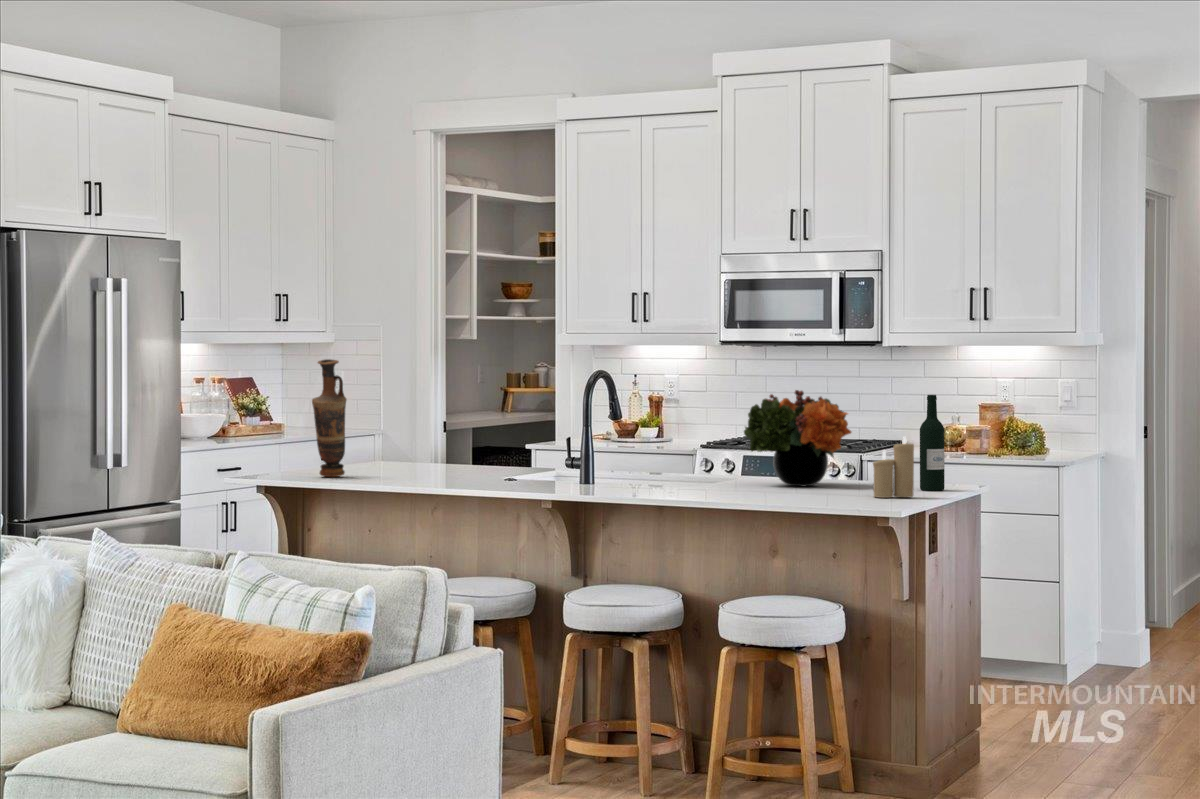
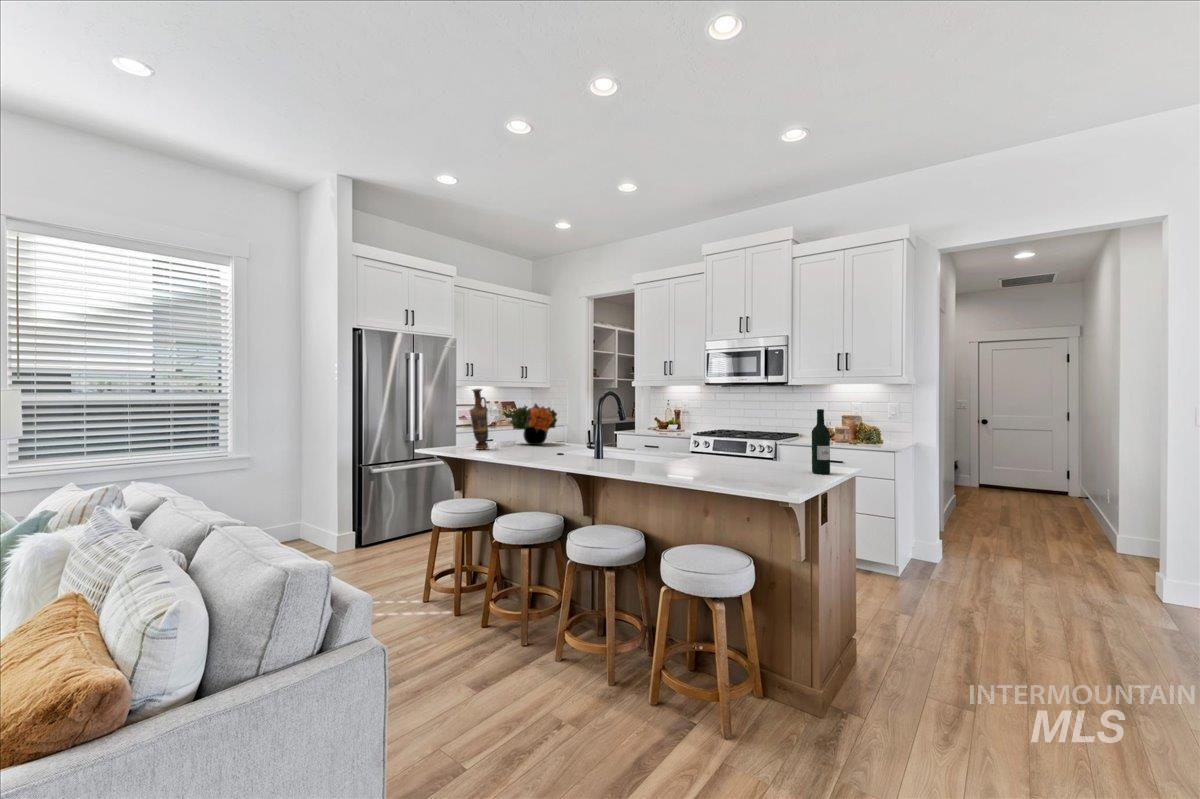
flower arrangement: present [744,390,851,486] -> present [510,404,557,445]
candle: present [873,437,914,498] -> none [777,438,809,483]

